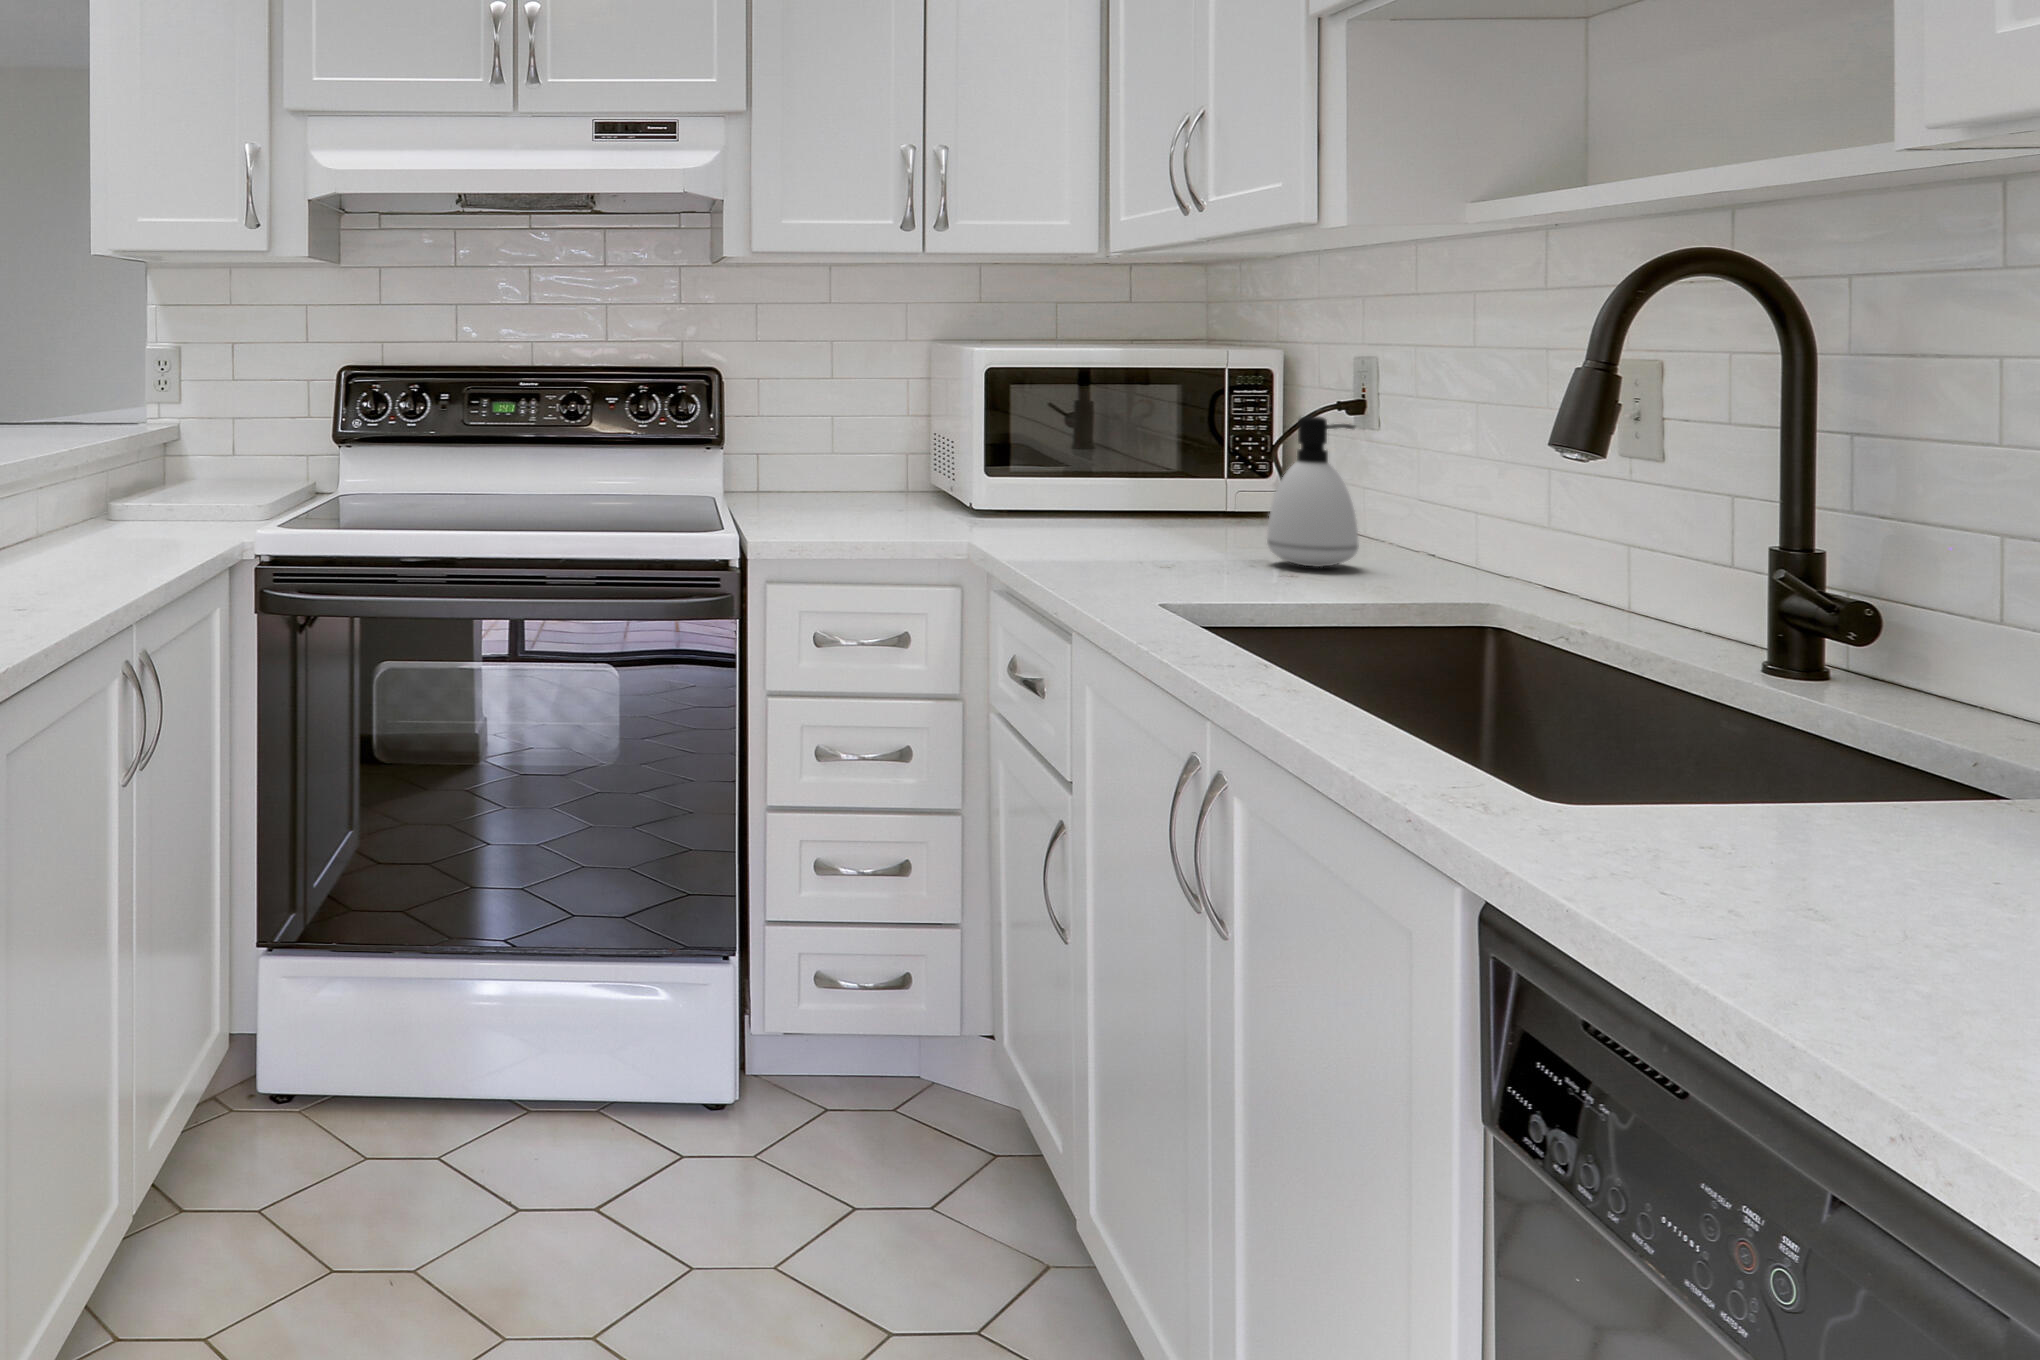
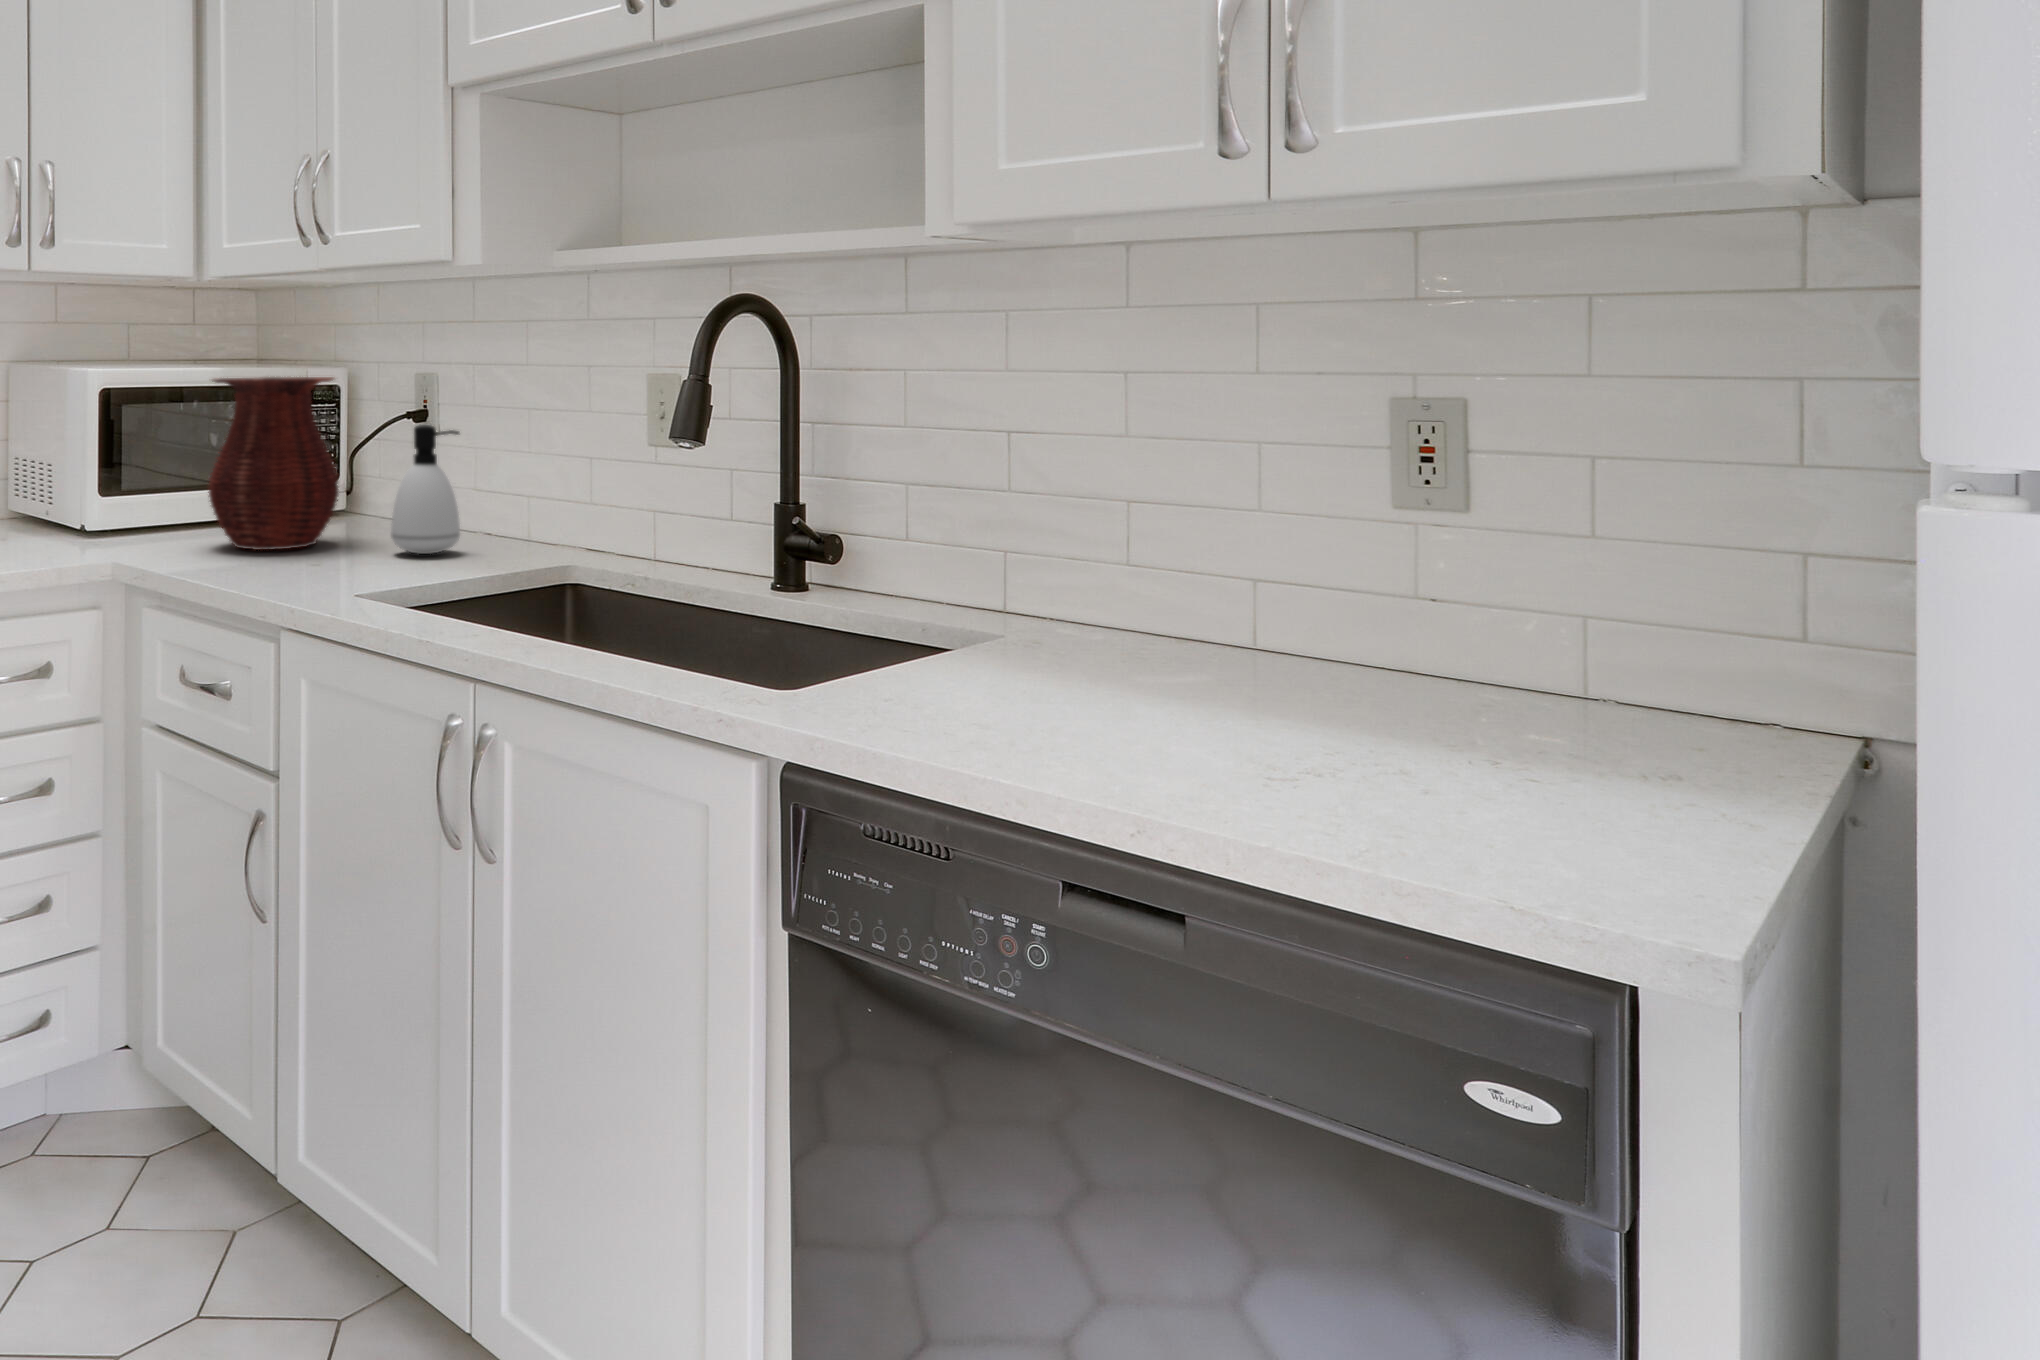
vase: none [1073,358,1226,544] -> present [208,377,339,550]

